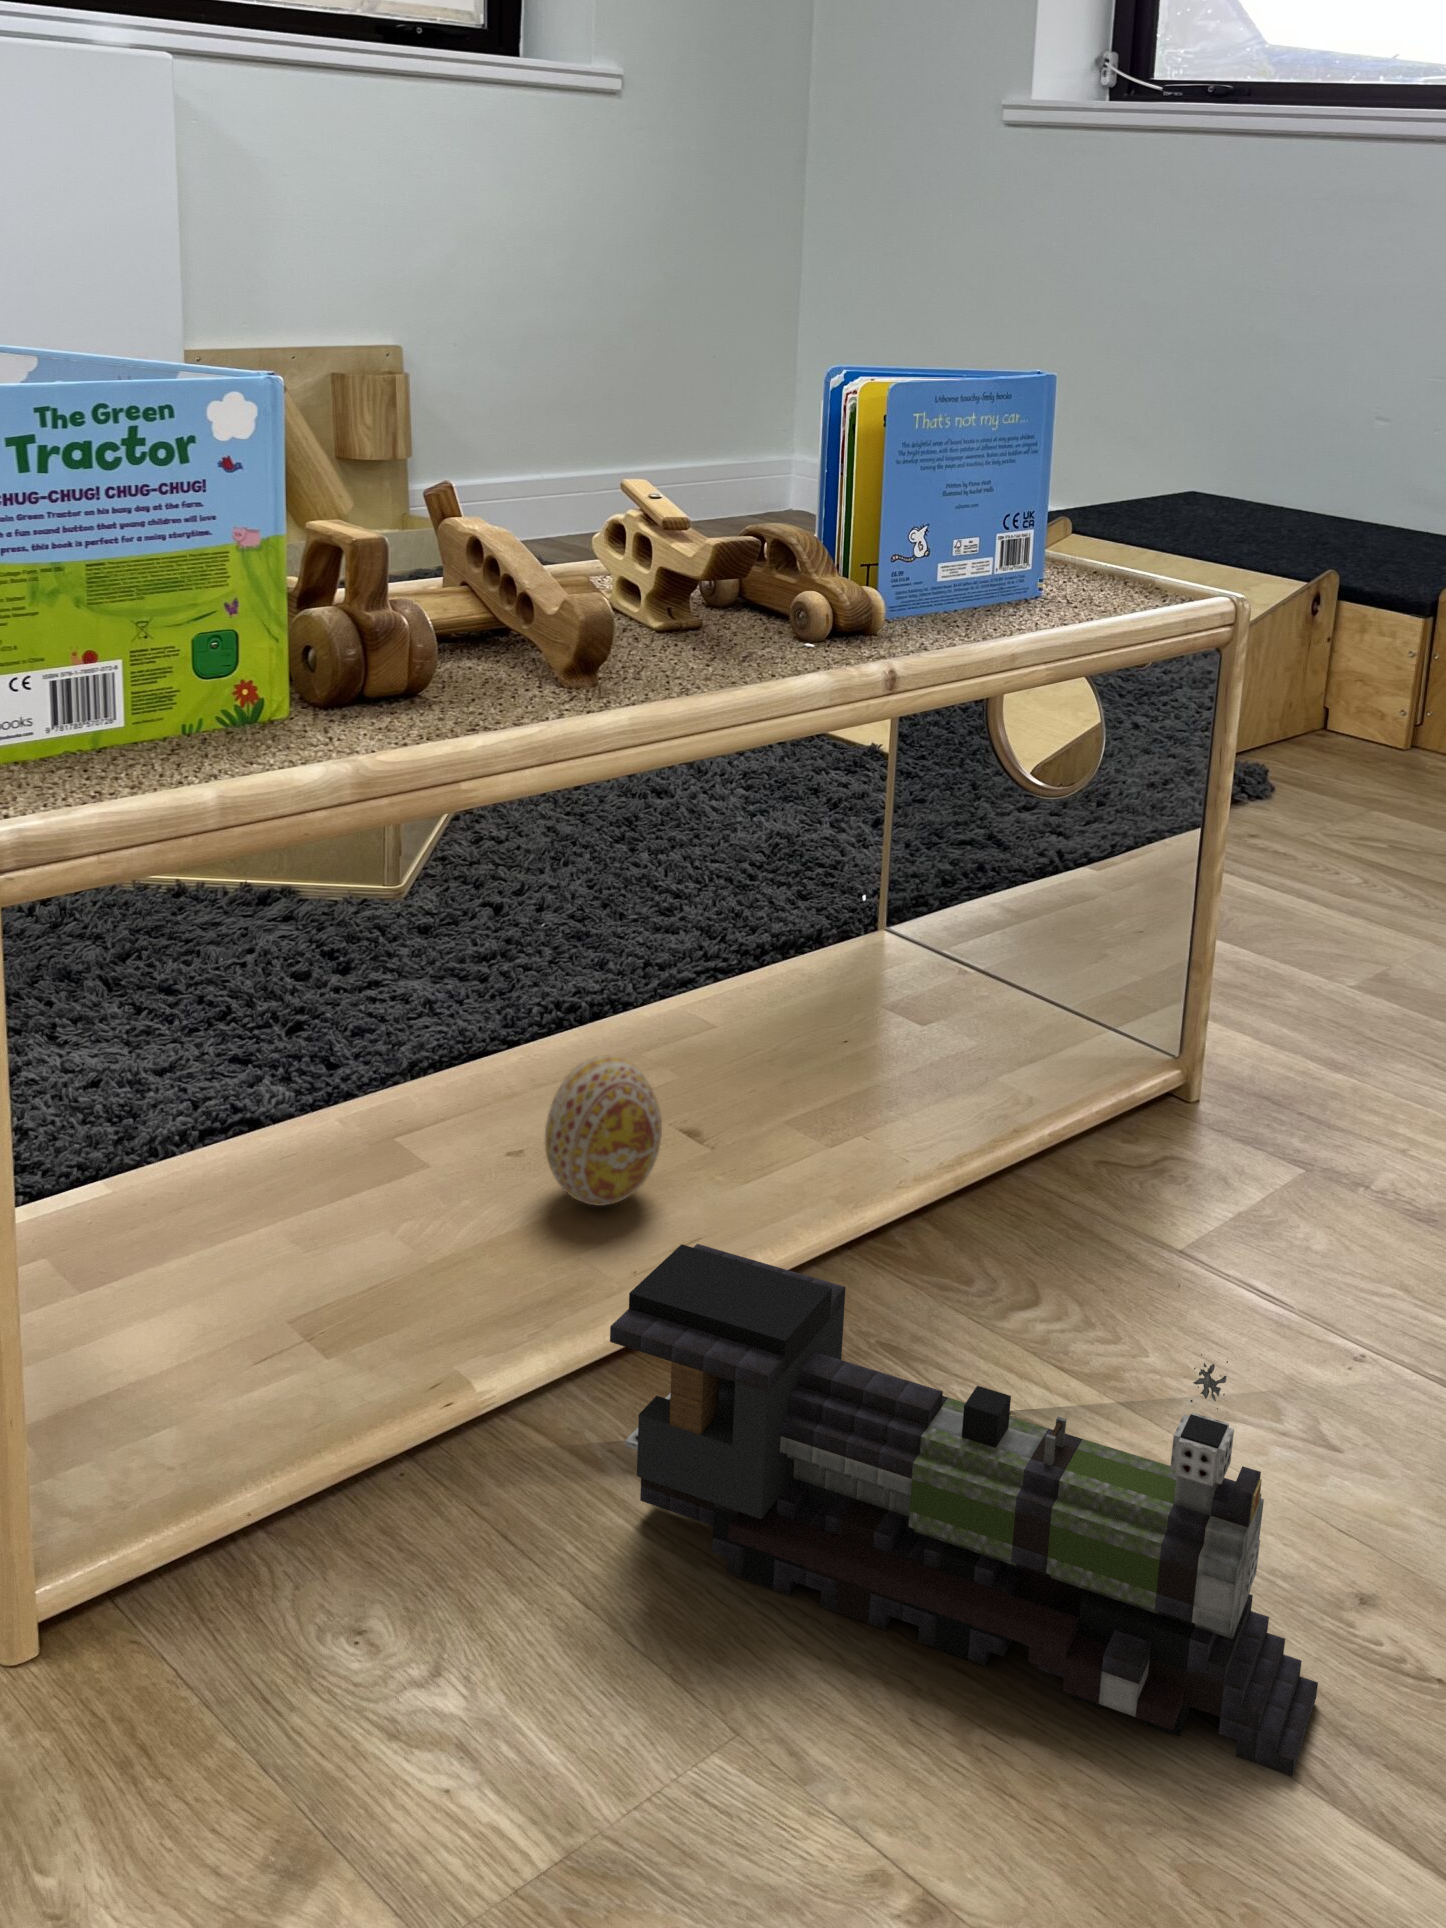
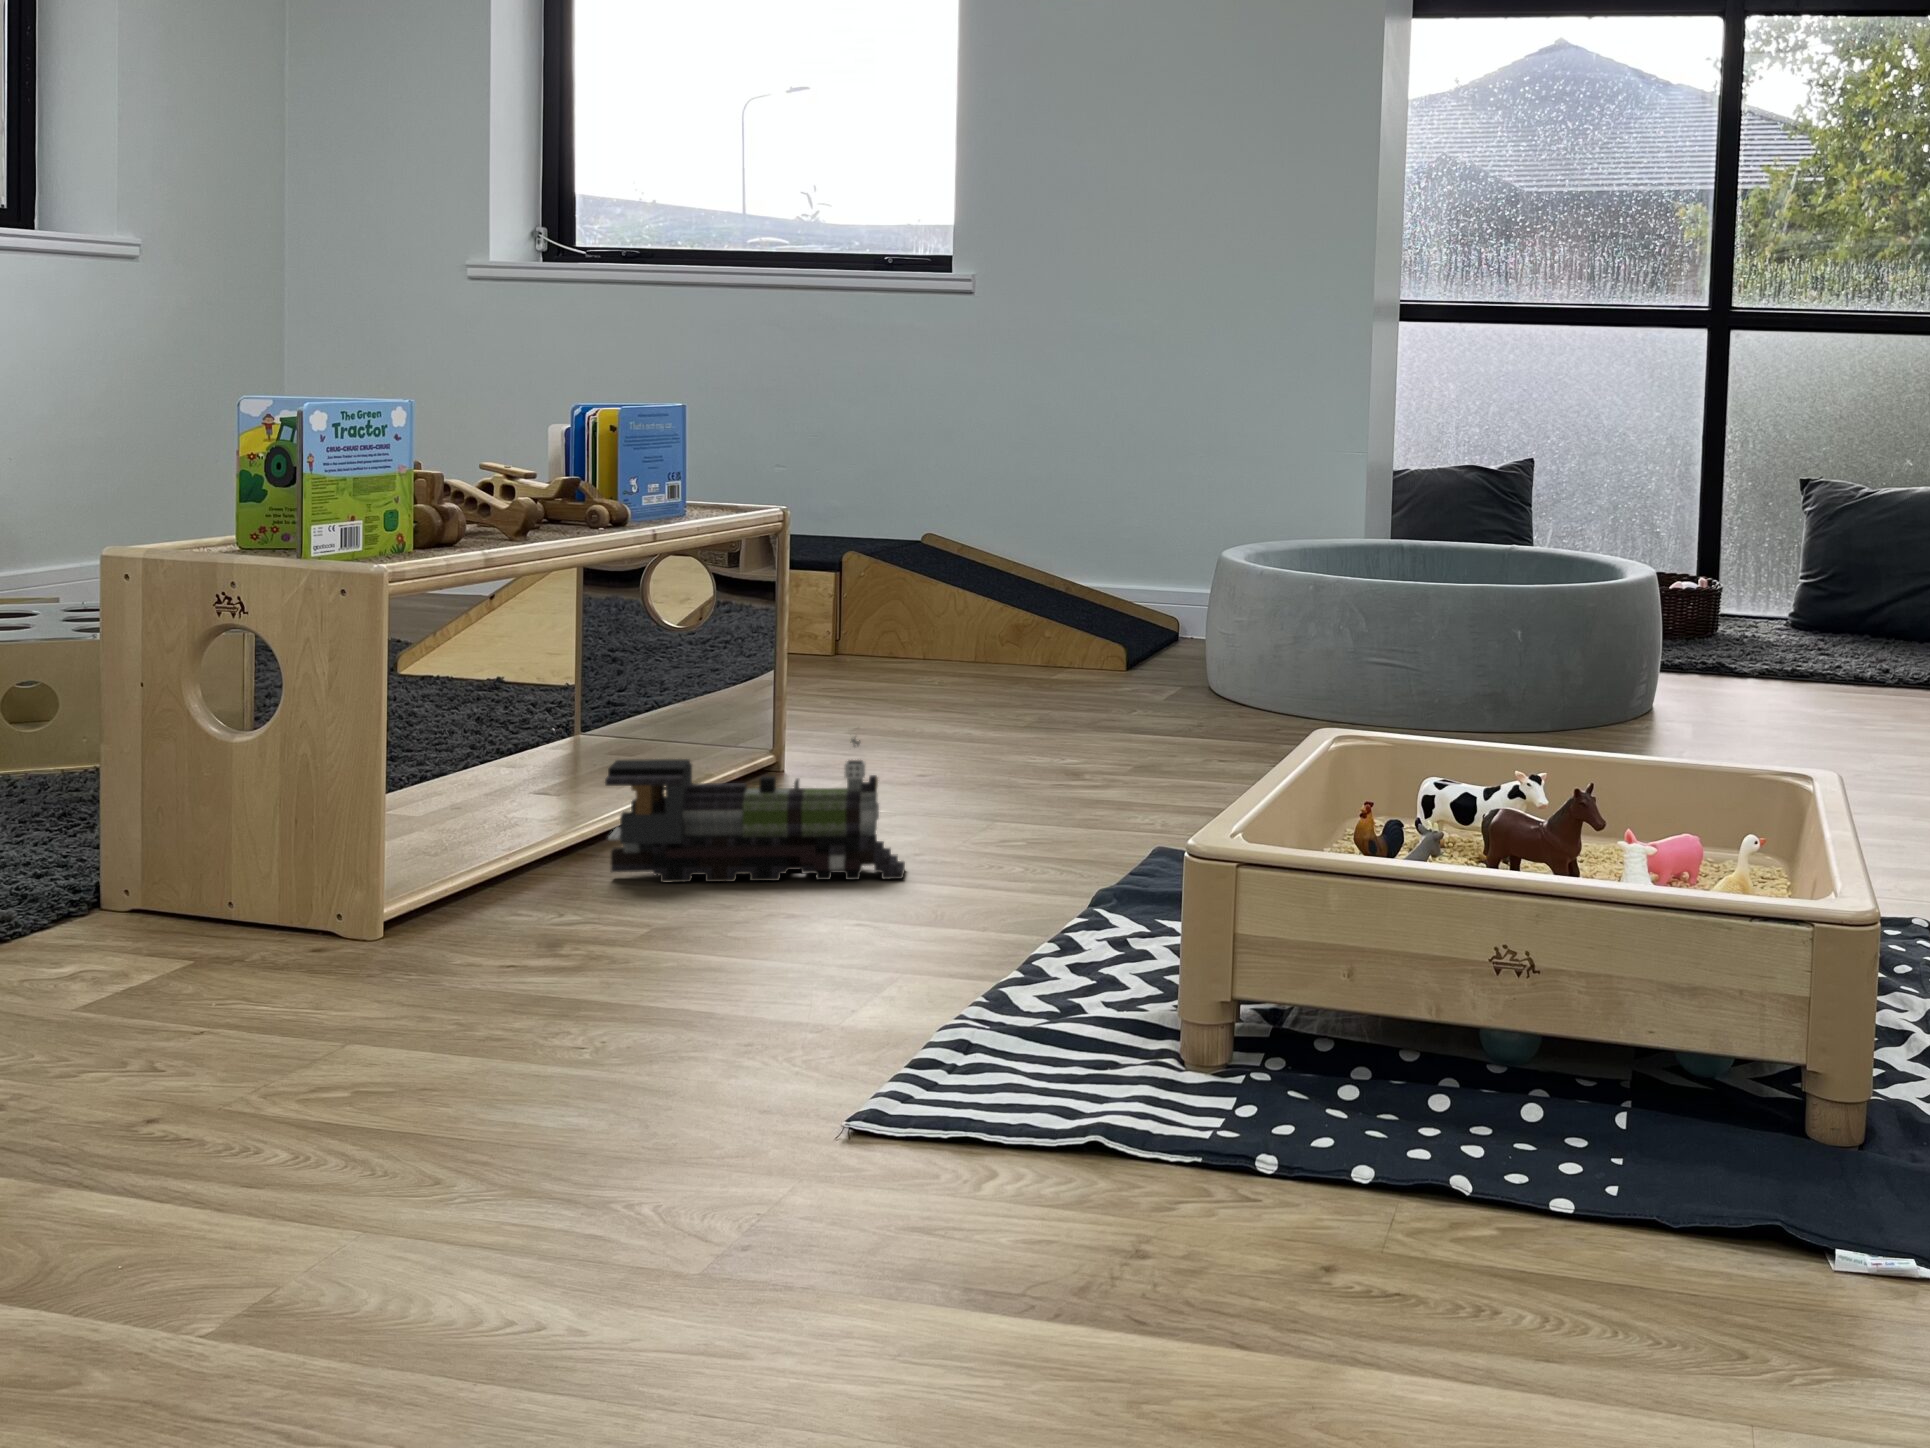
decorative egg: present [545,1056,662,1206] -> none [482,742,543,818]

